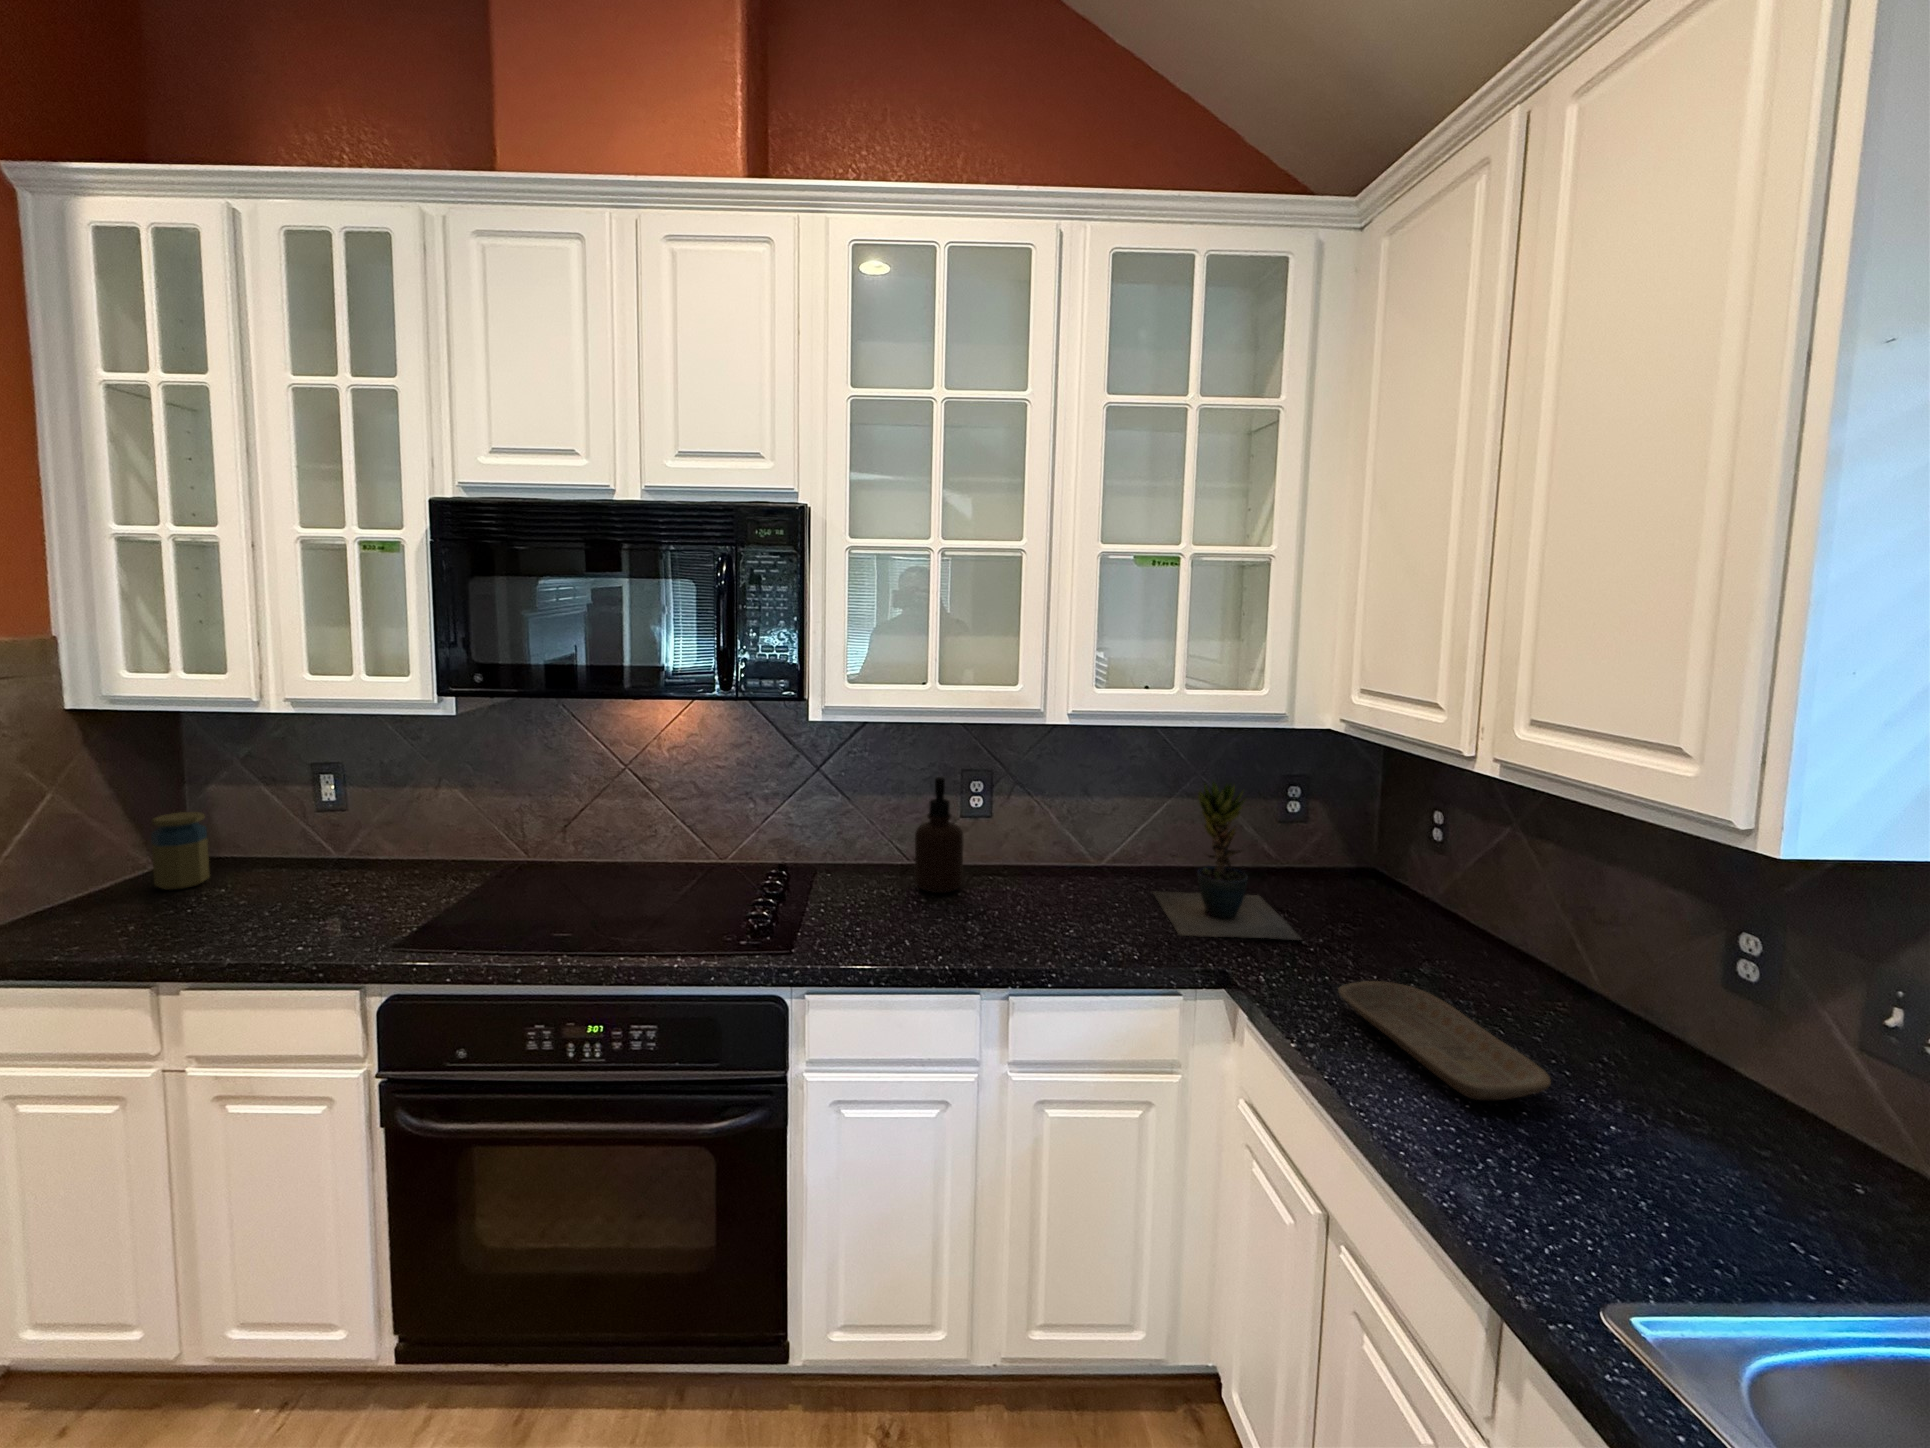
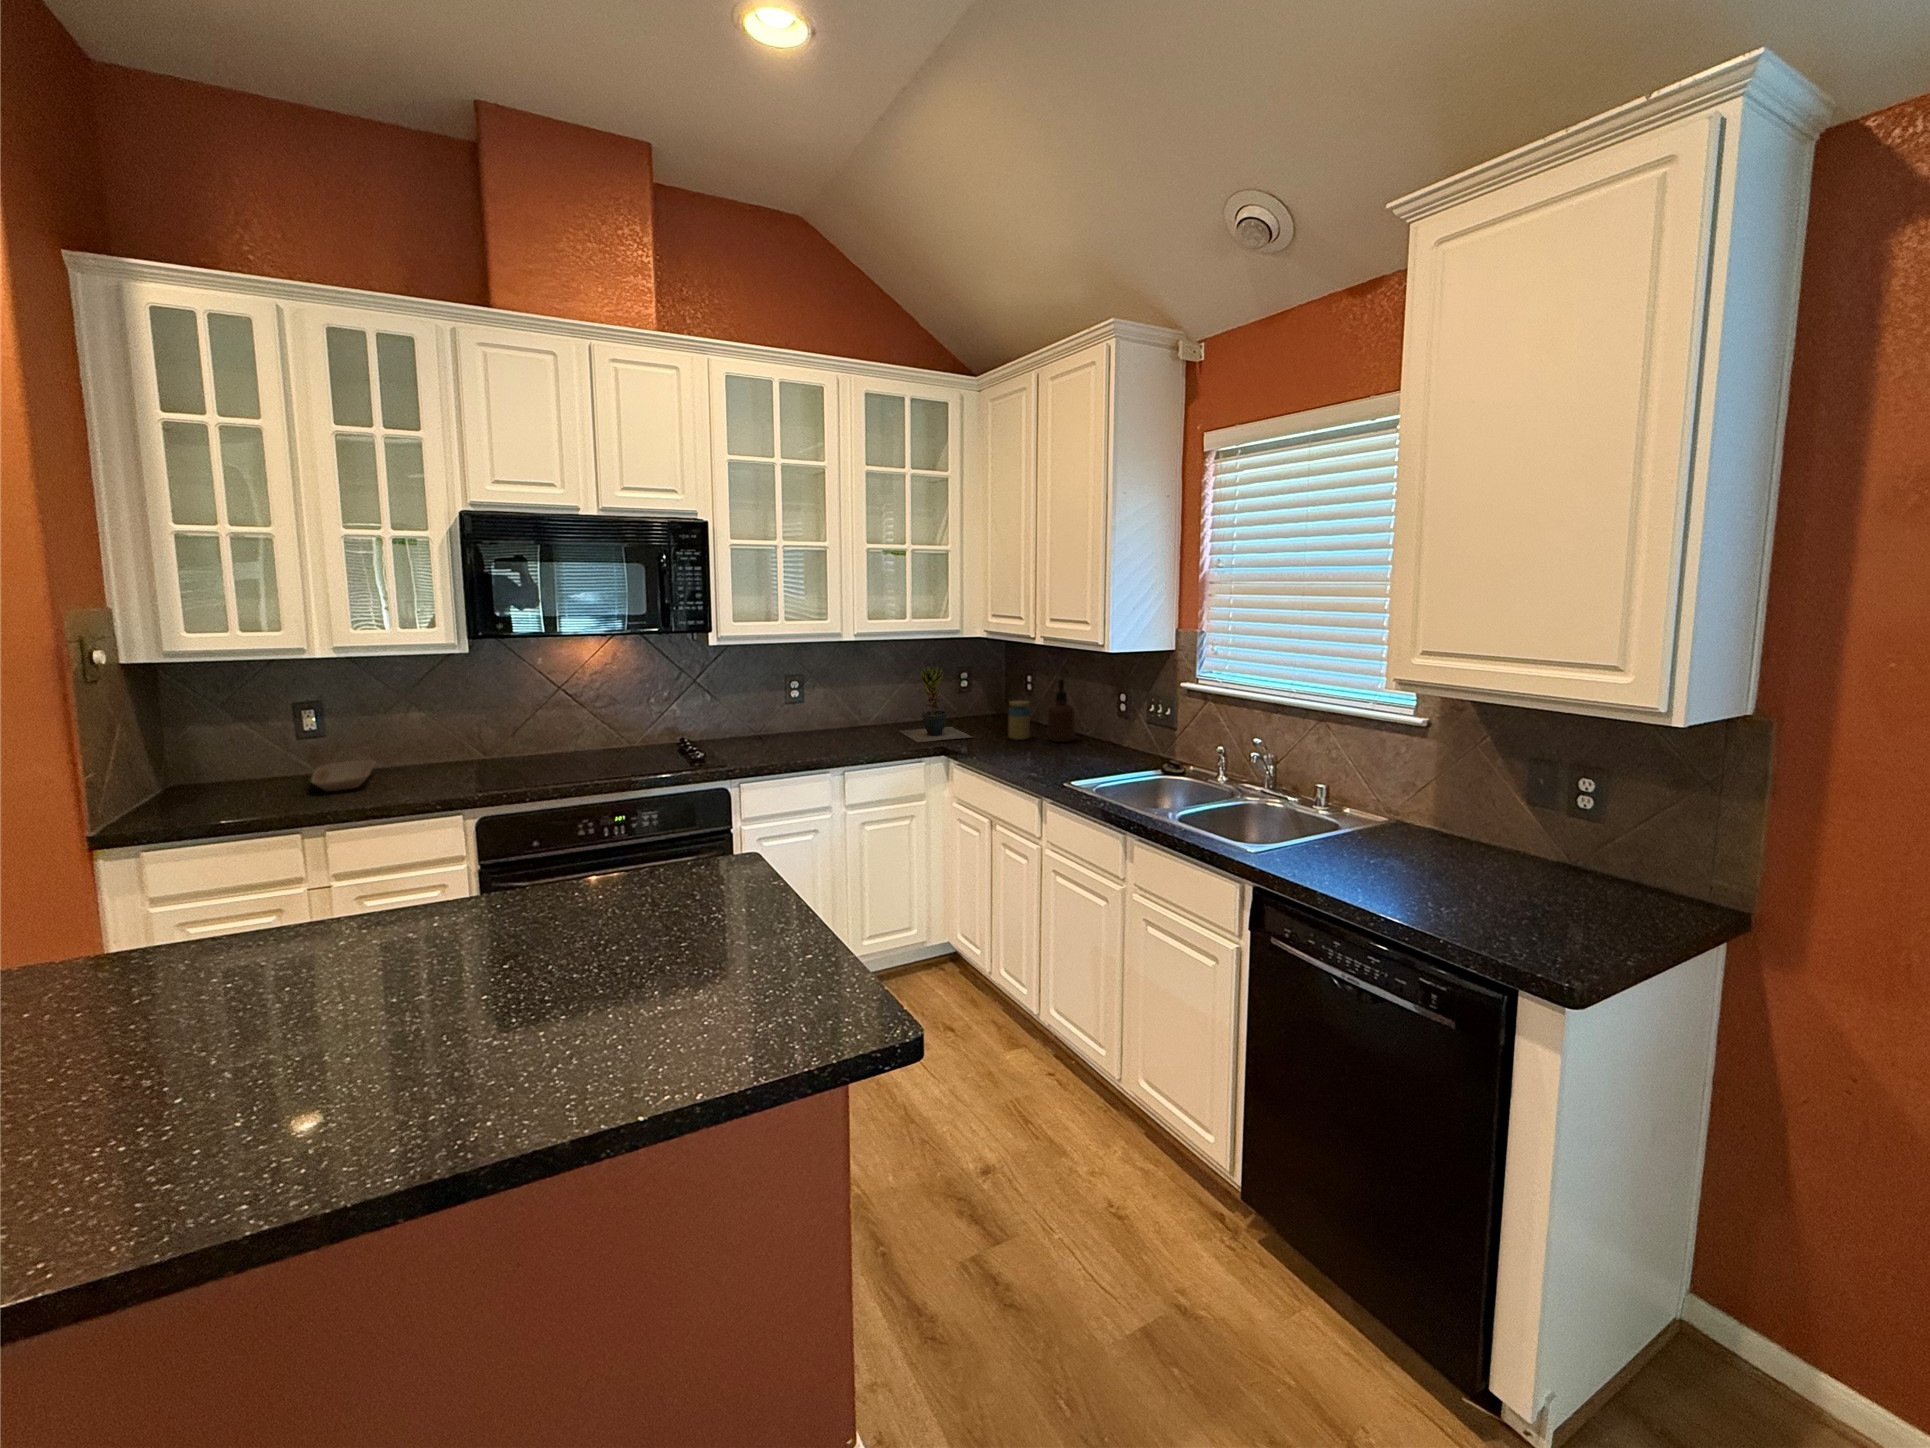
soap dispenser: present [915,777,963,893] -> present [1048,679,1075,742]
jar: present [151,812,210,890] -> present [1008,701,1030,740]
tray: present [1338,981,1551,1100] -> present [311,760,376,791]

